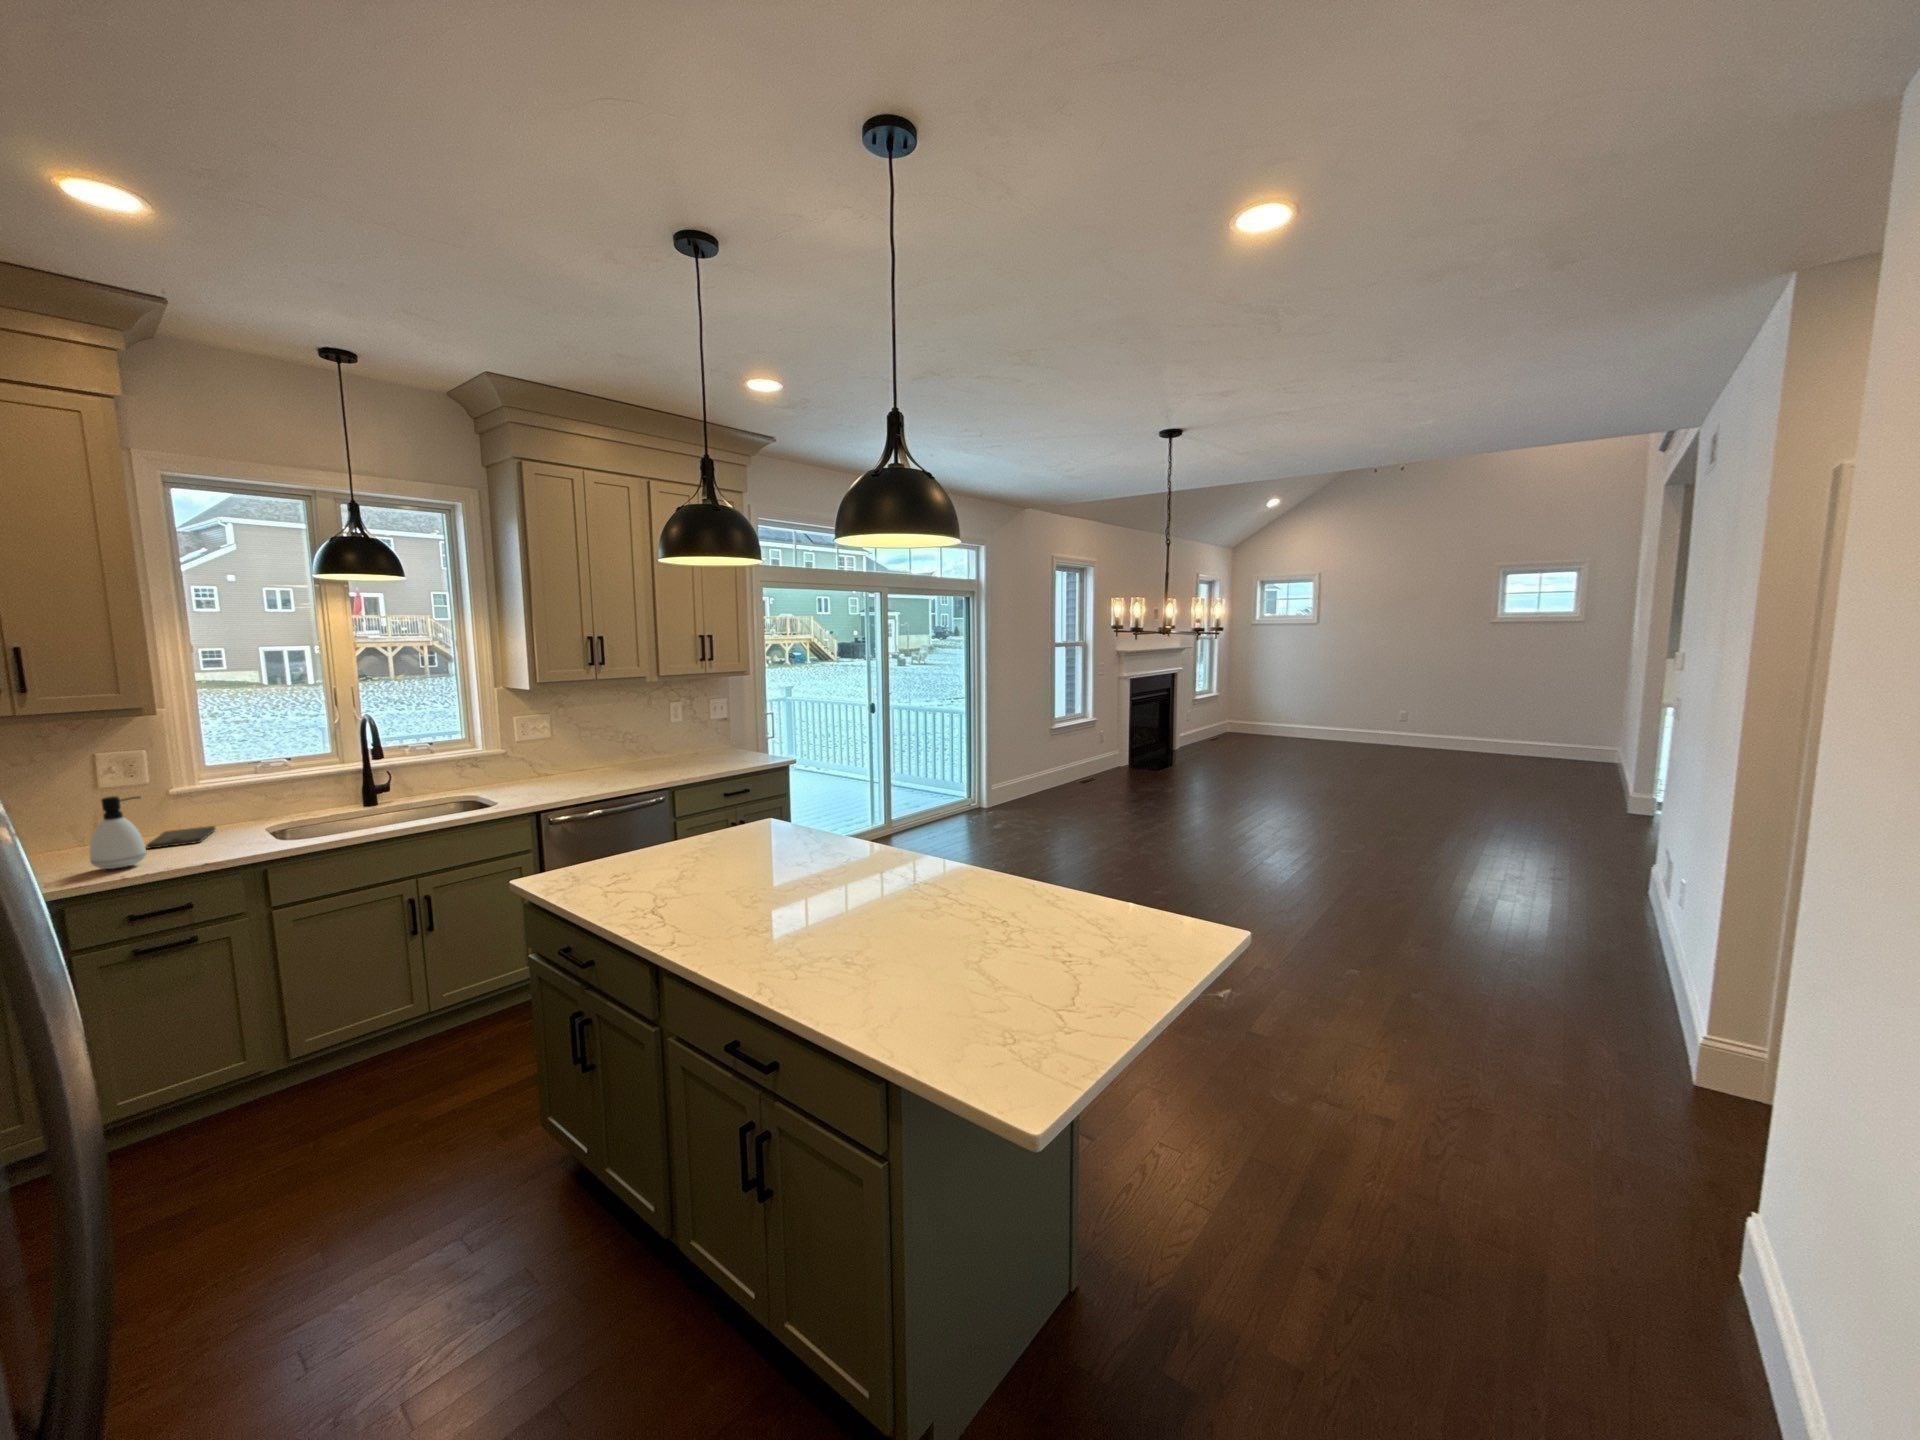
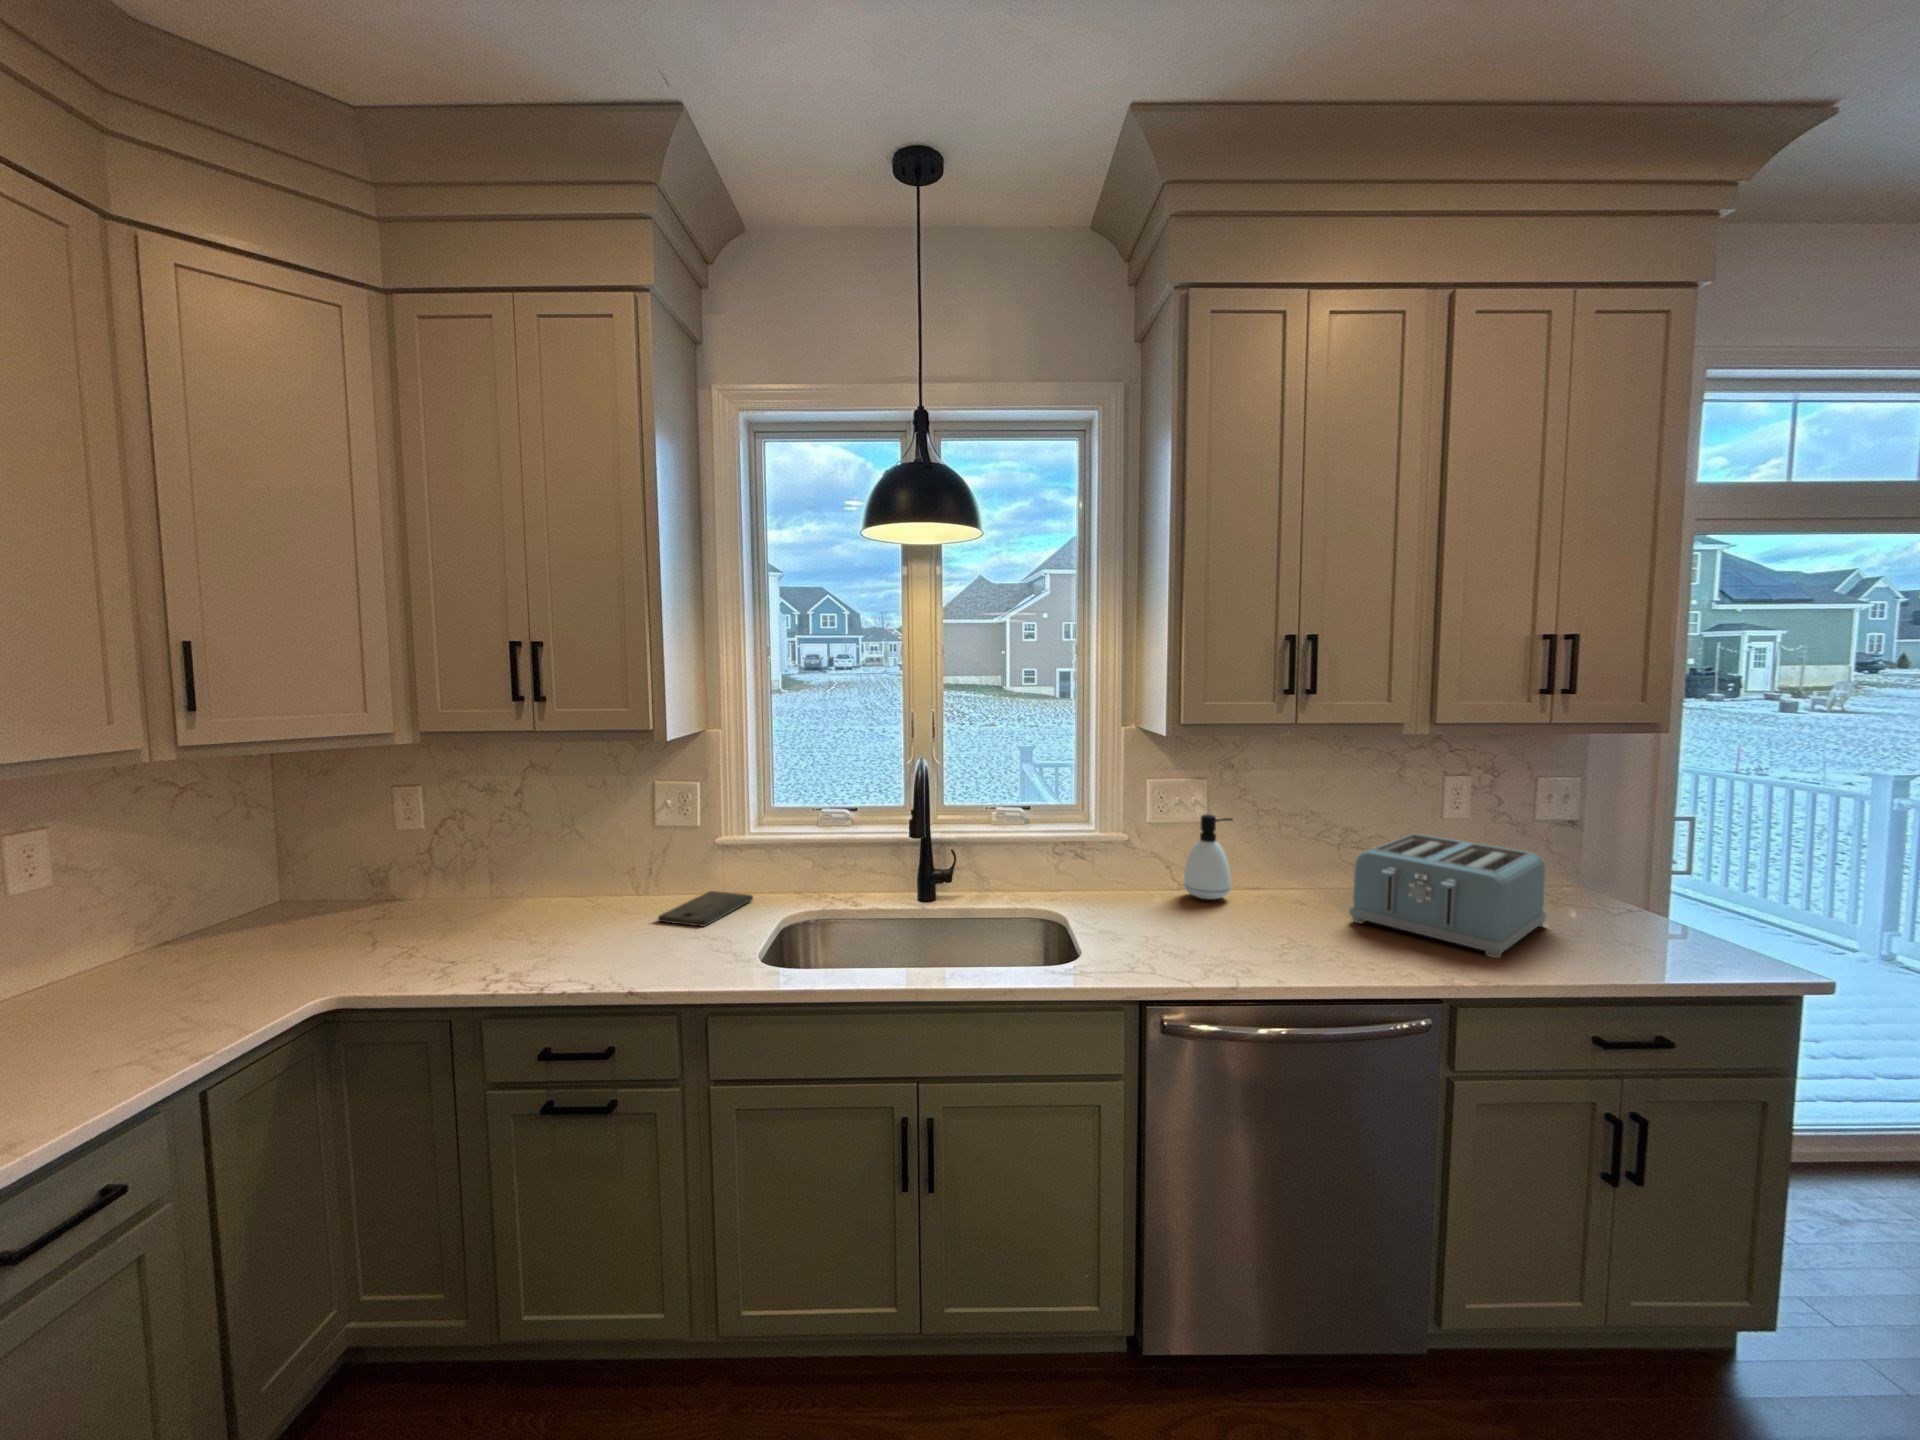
toaster: none [630,731,713,774] -> present [1349,834,1547,958]
soap dispenser: present [89,796,146,869] -> present [1184,814,1232,899]

